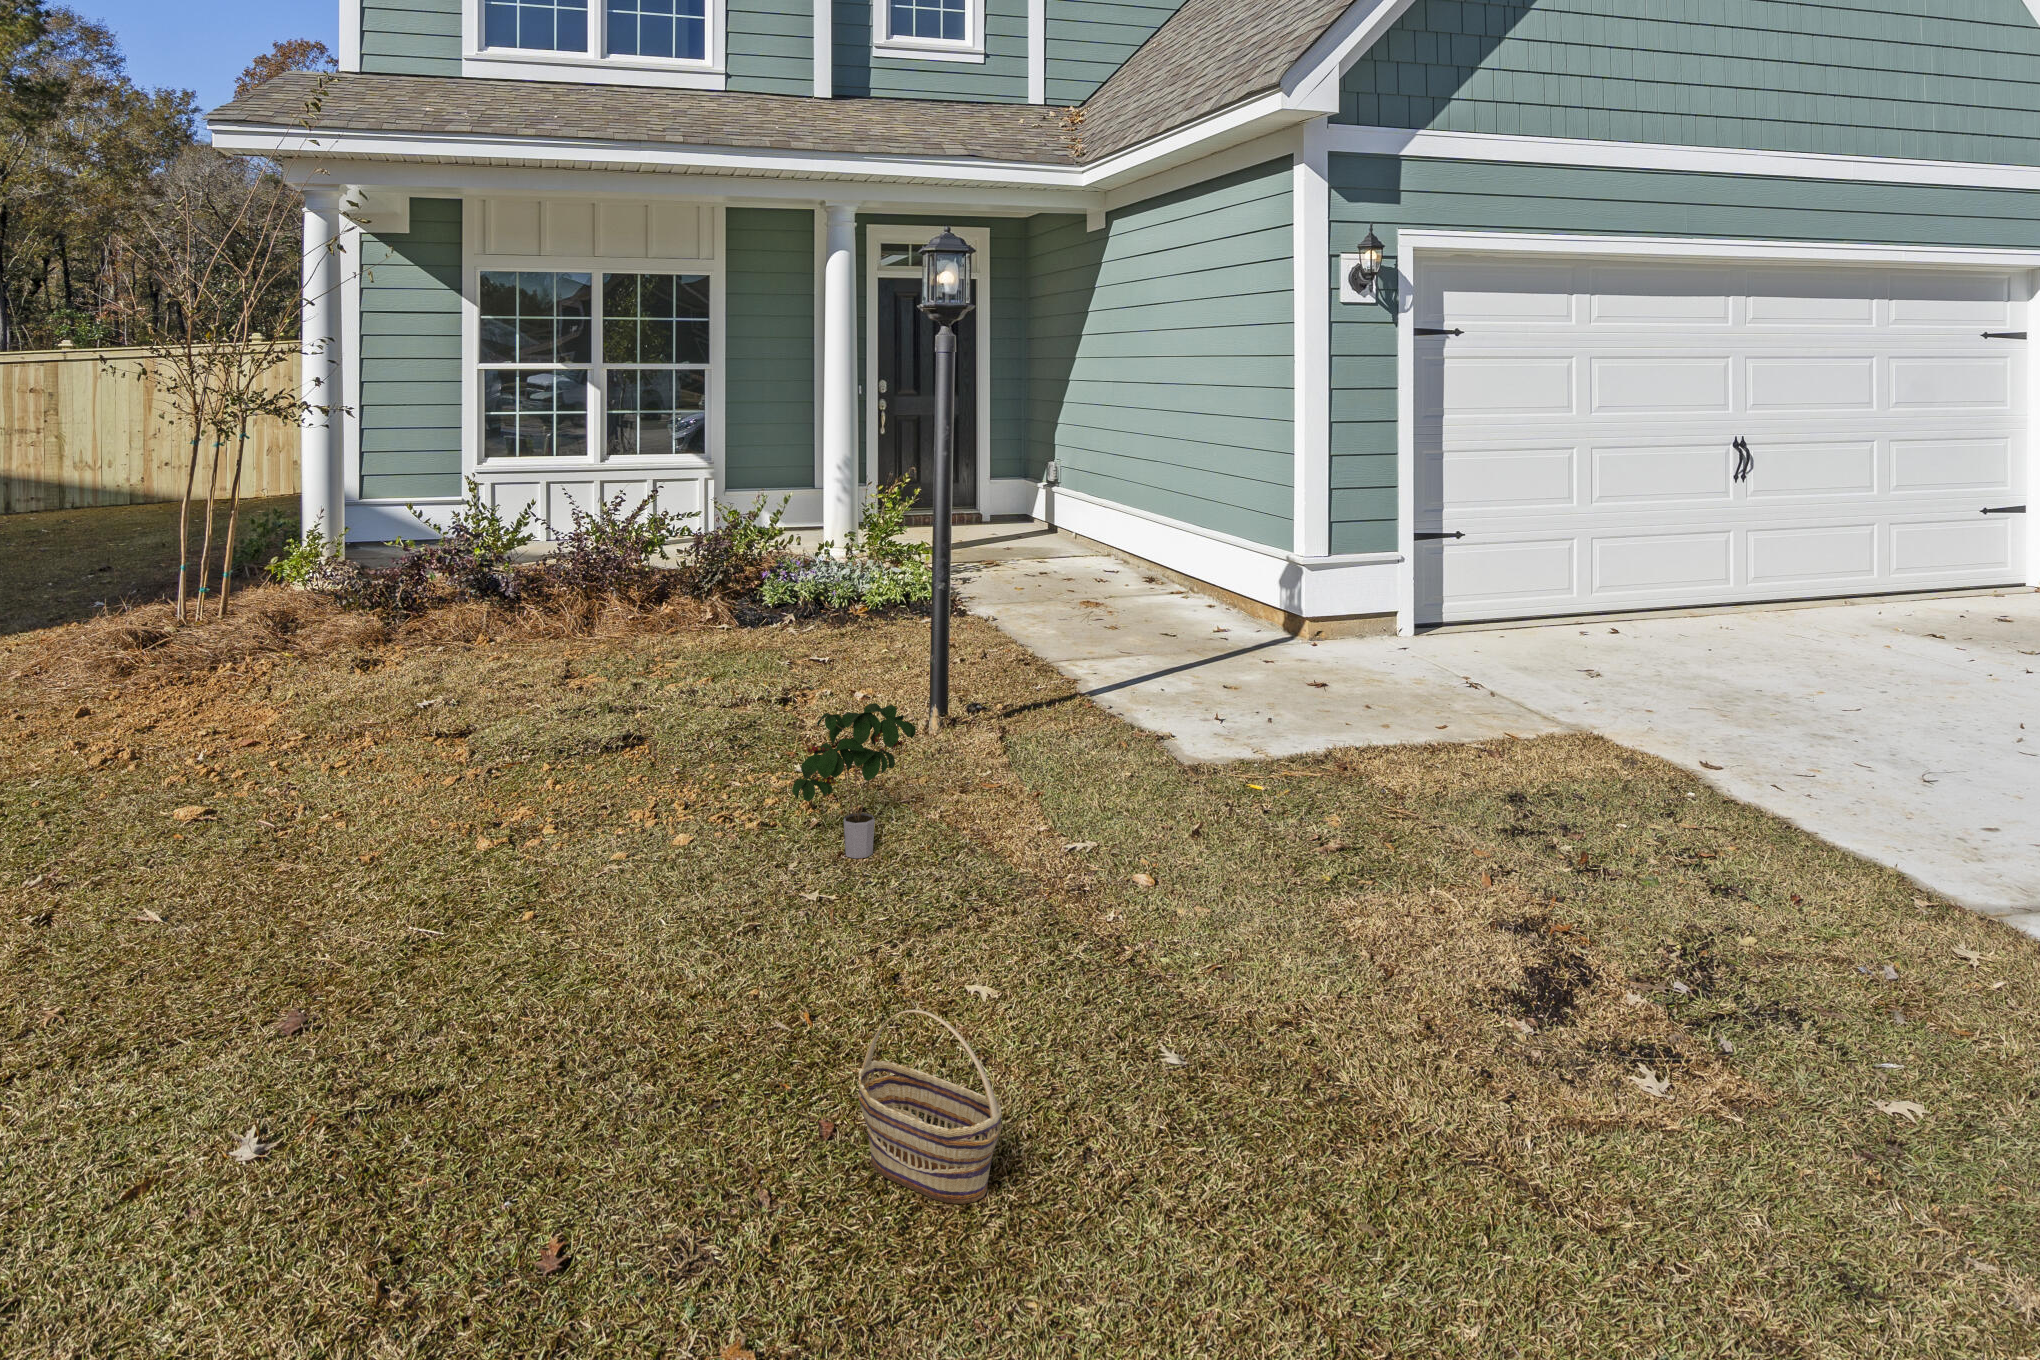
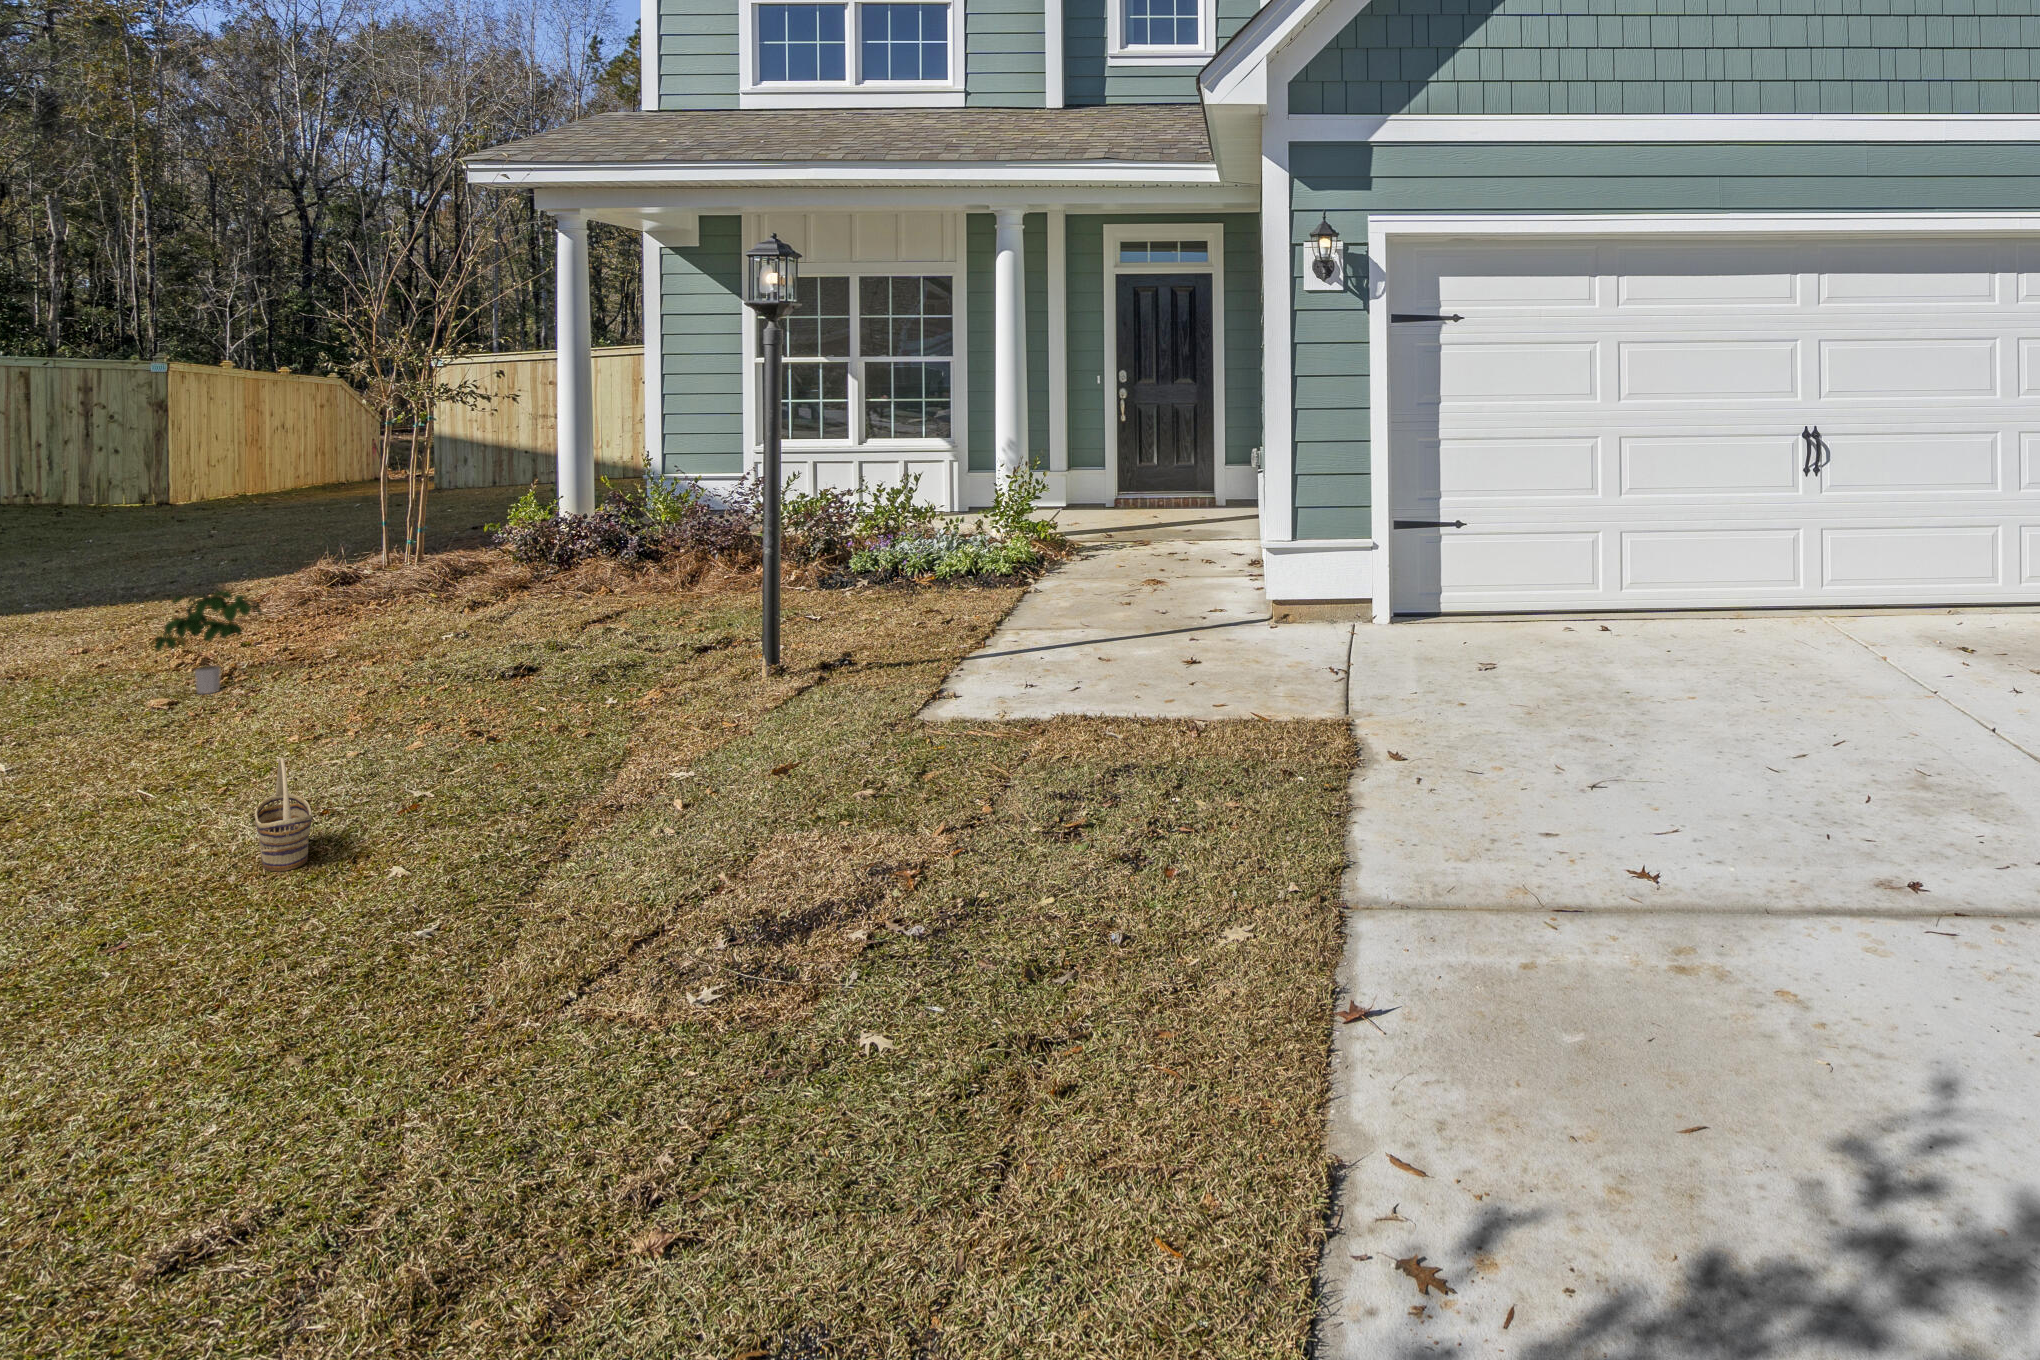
potted plant: present [792,703,916,858] -> present [151,591,262,694]

